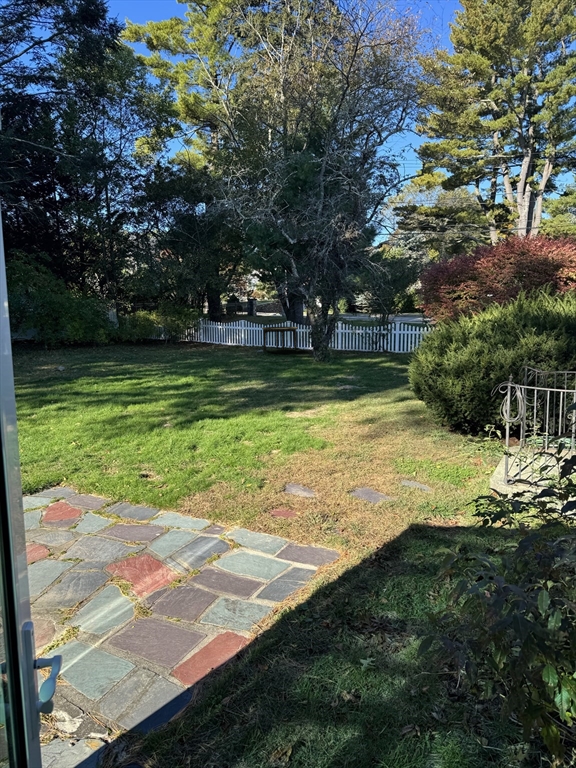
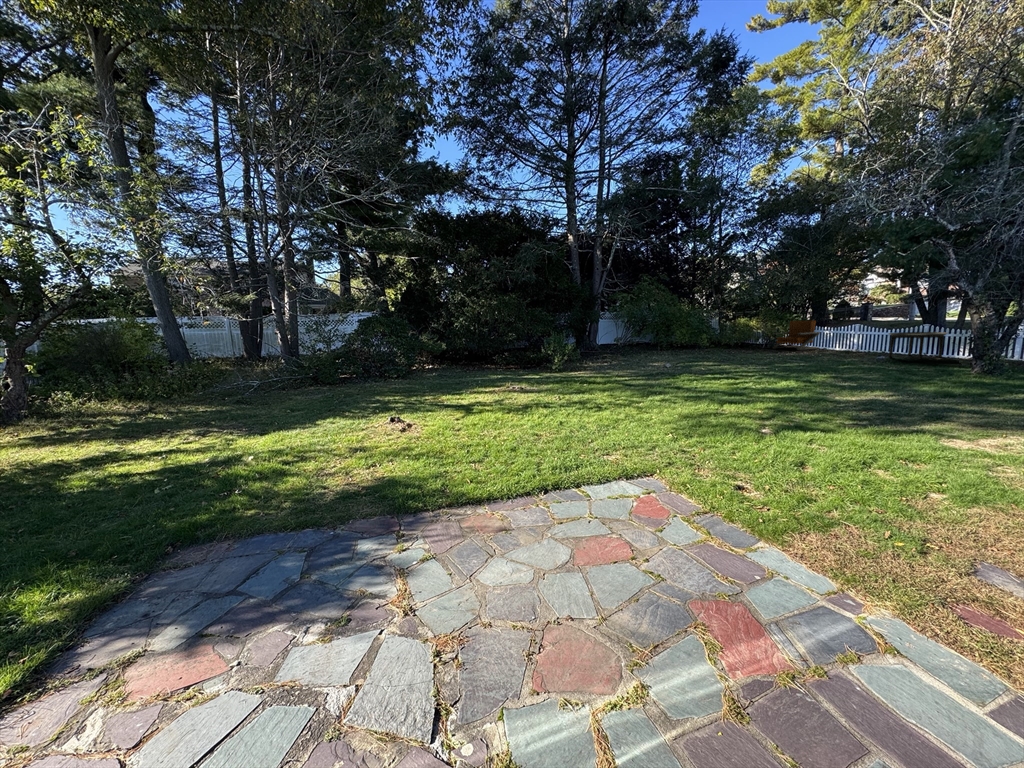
lounge chair: none [173,315,214,345] -> present [773,320,820,350]

